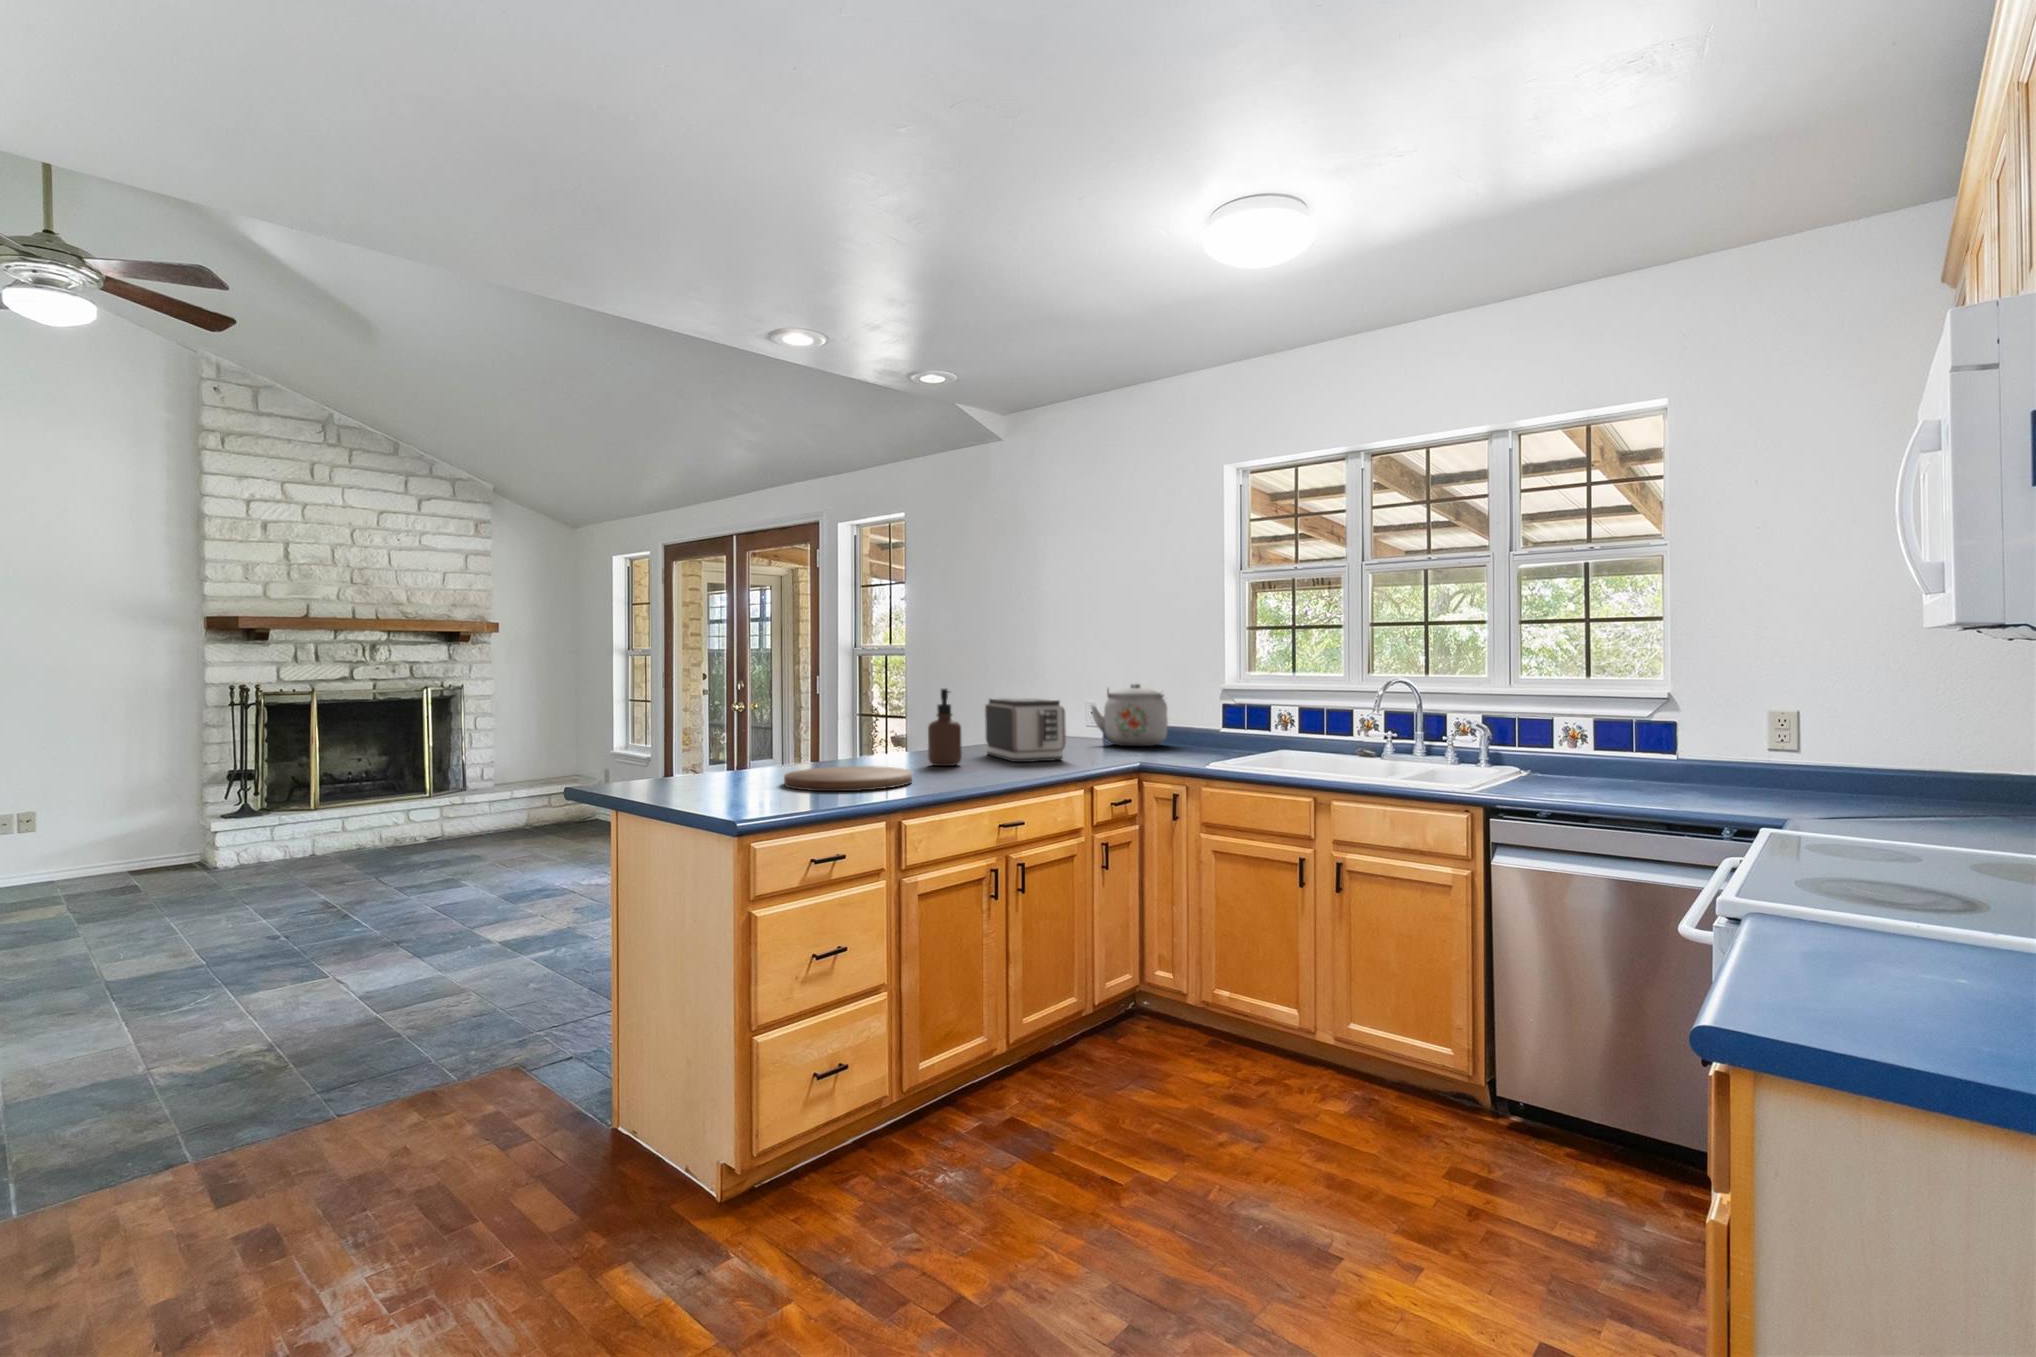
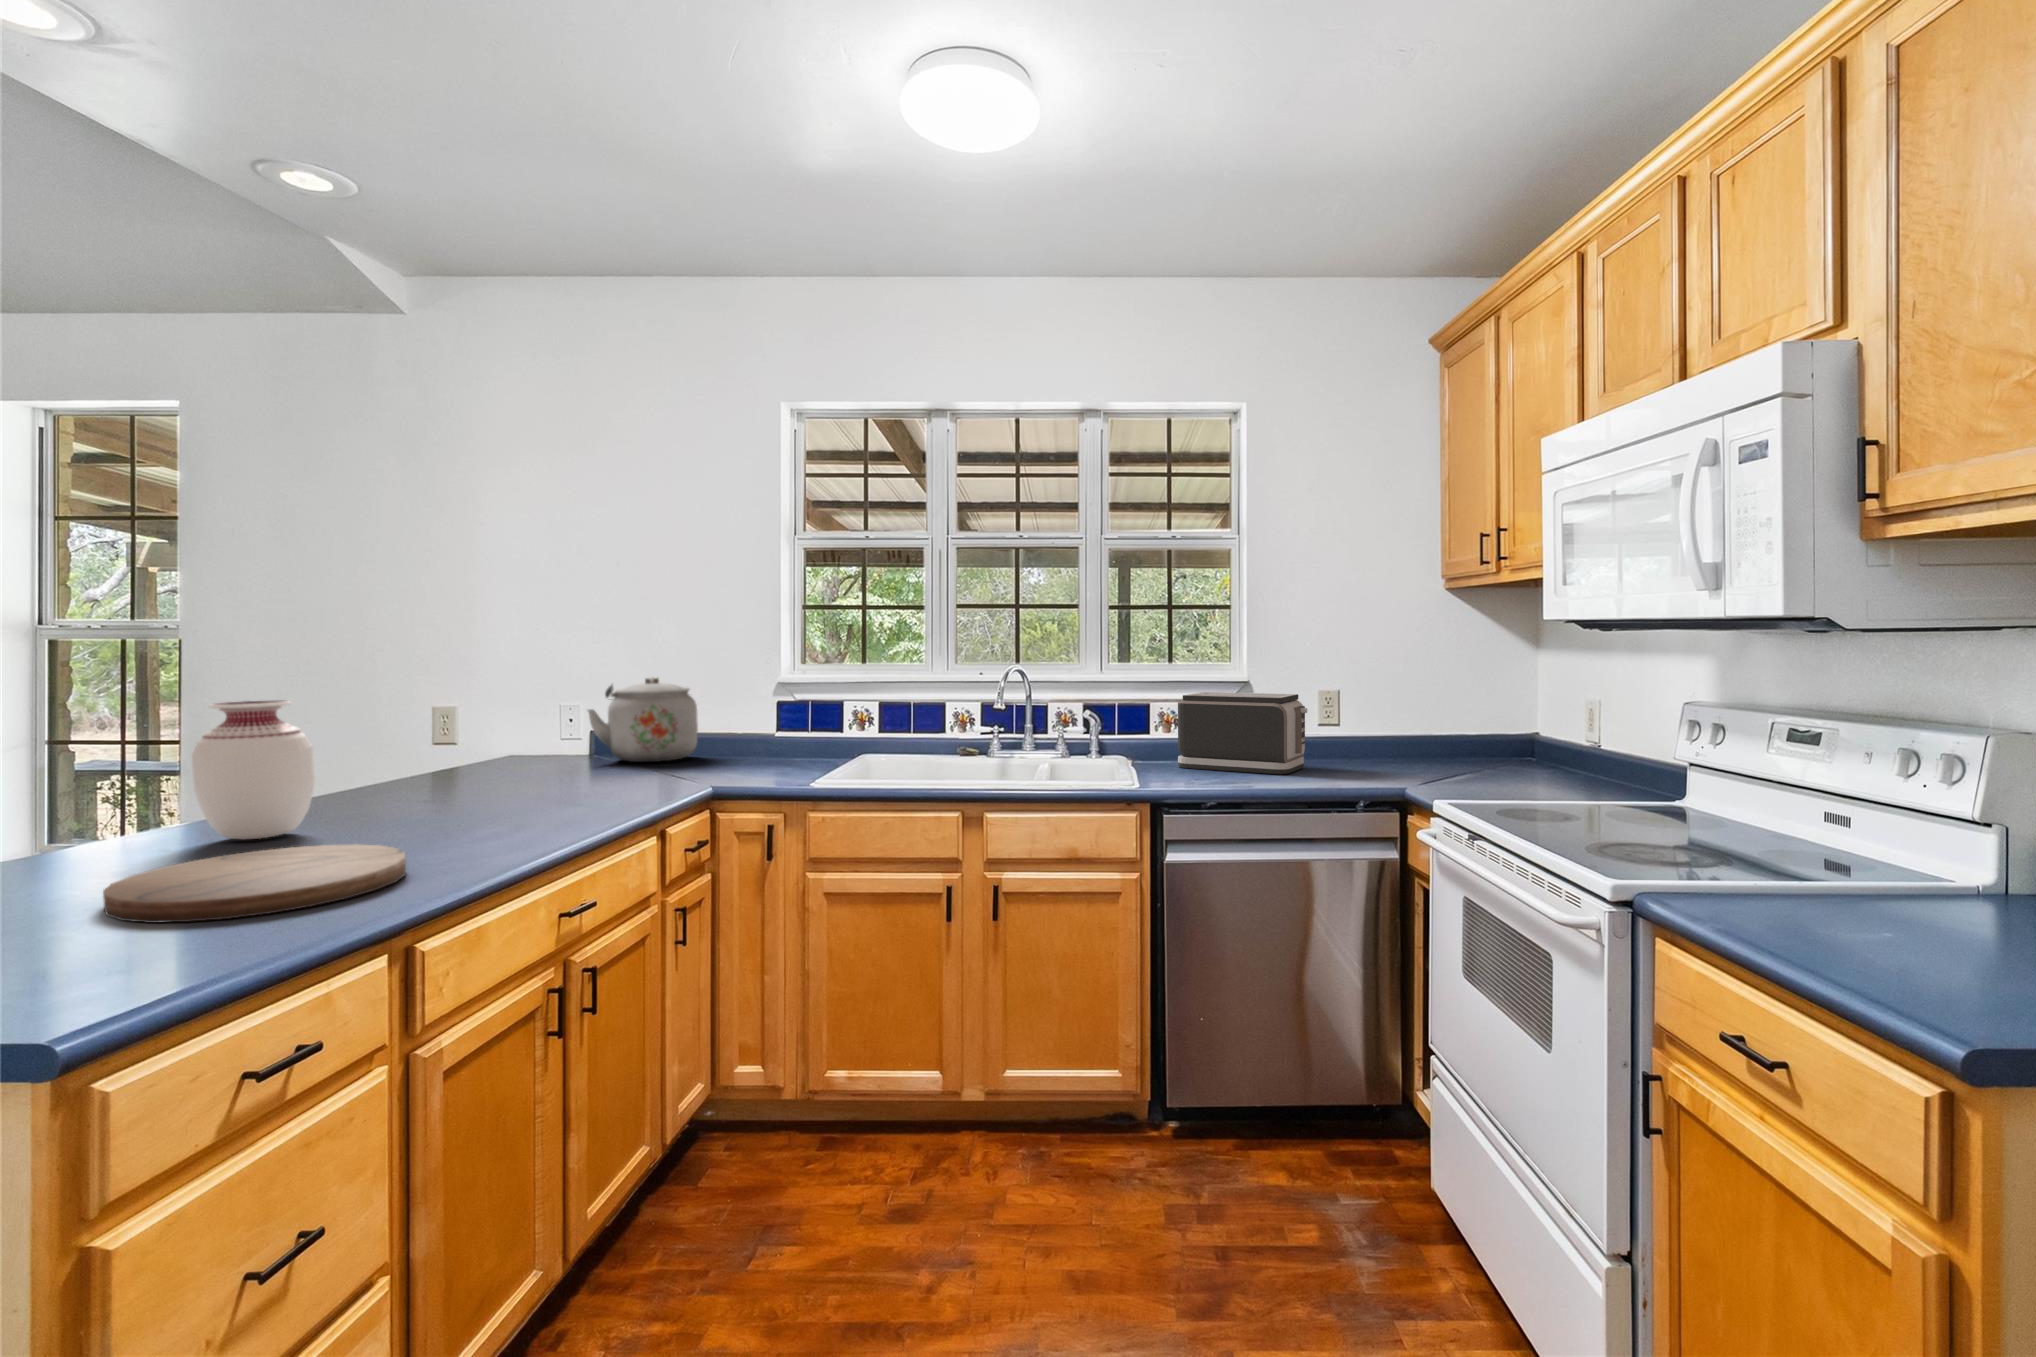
vase: none [845,688,900,765] -> present [192,701,315,839]
soap dispenser: present [928,689,962,766] -> none [376,698,442,827]
toaster: present [985,698,1066,762] -> present [1178,692,1307,774]

